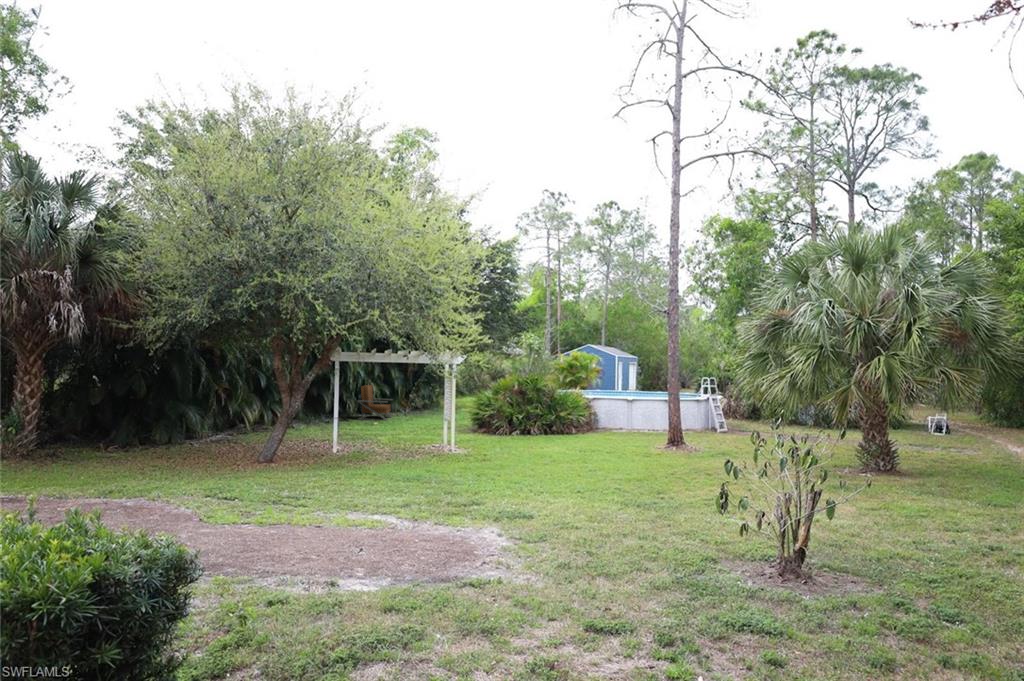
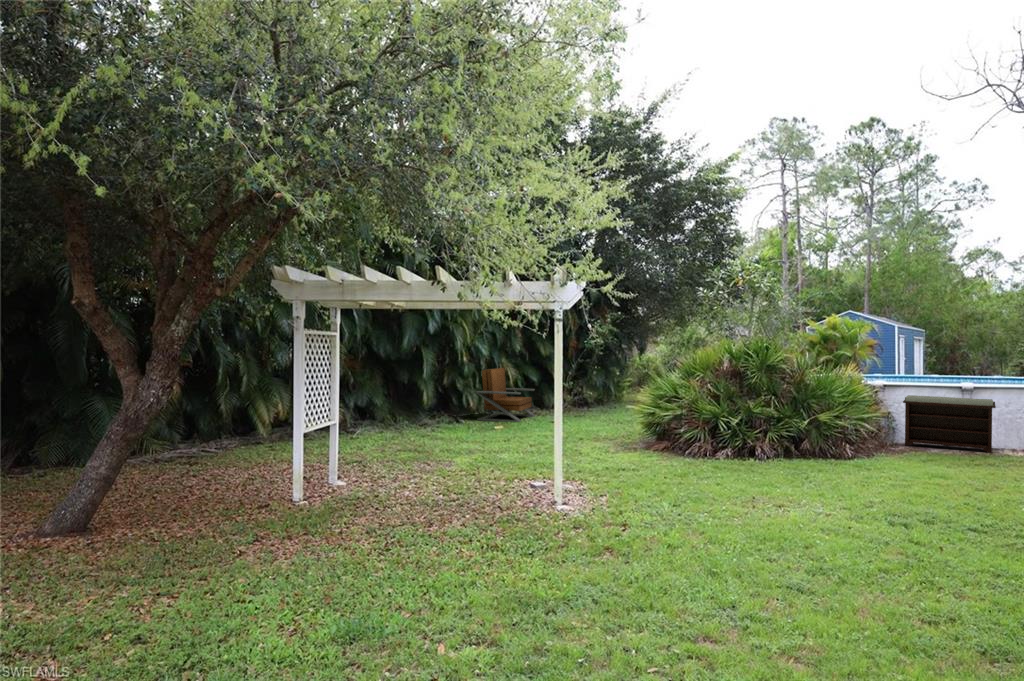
bench: none [602,403,643,432] -> present [903,395,996,453]

